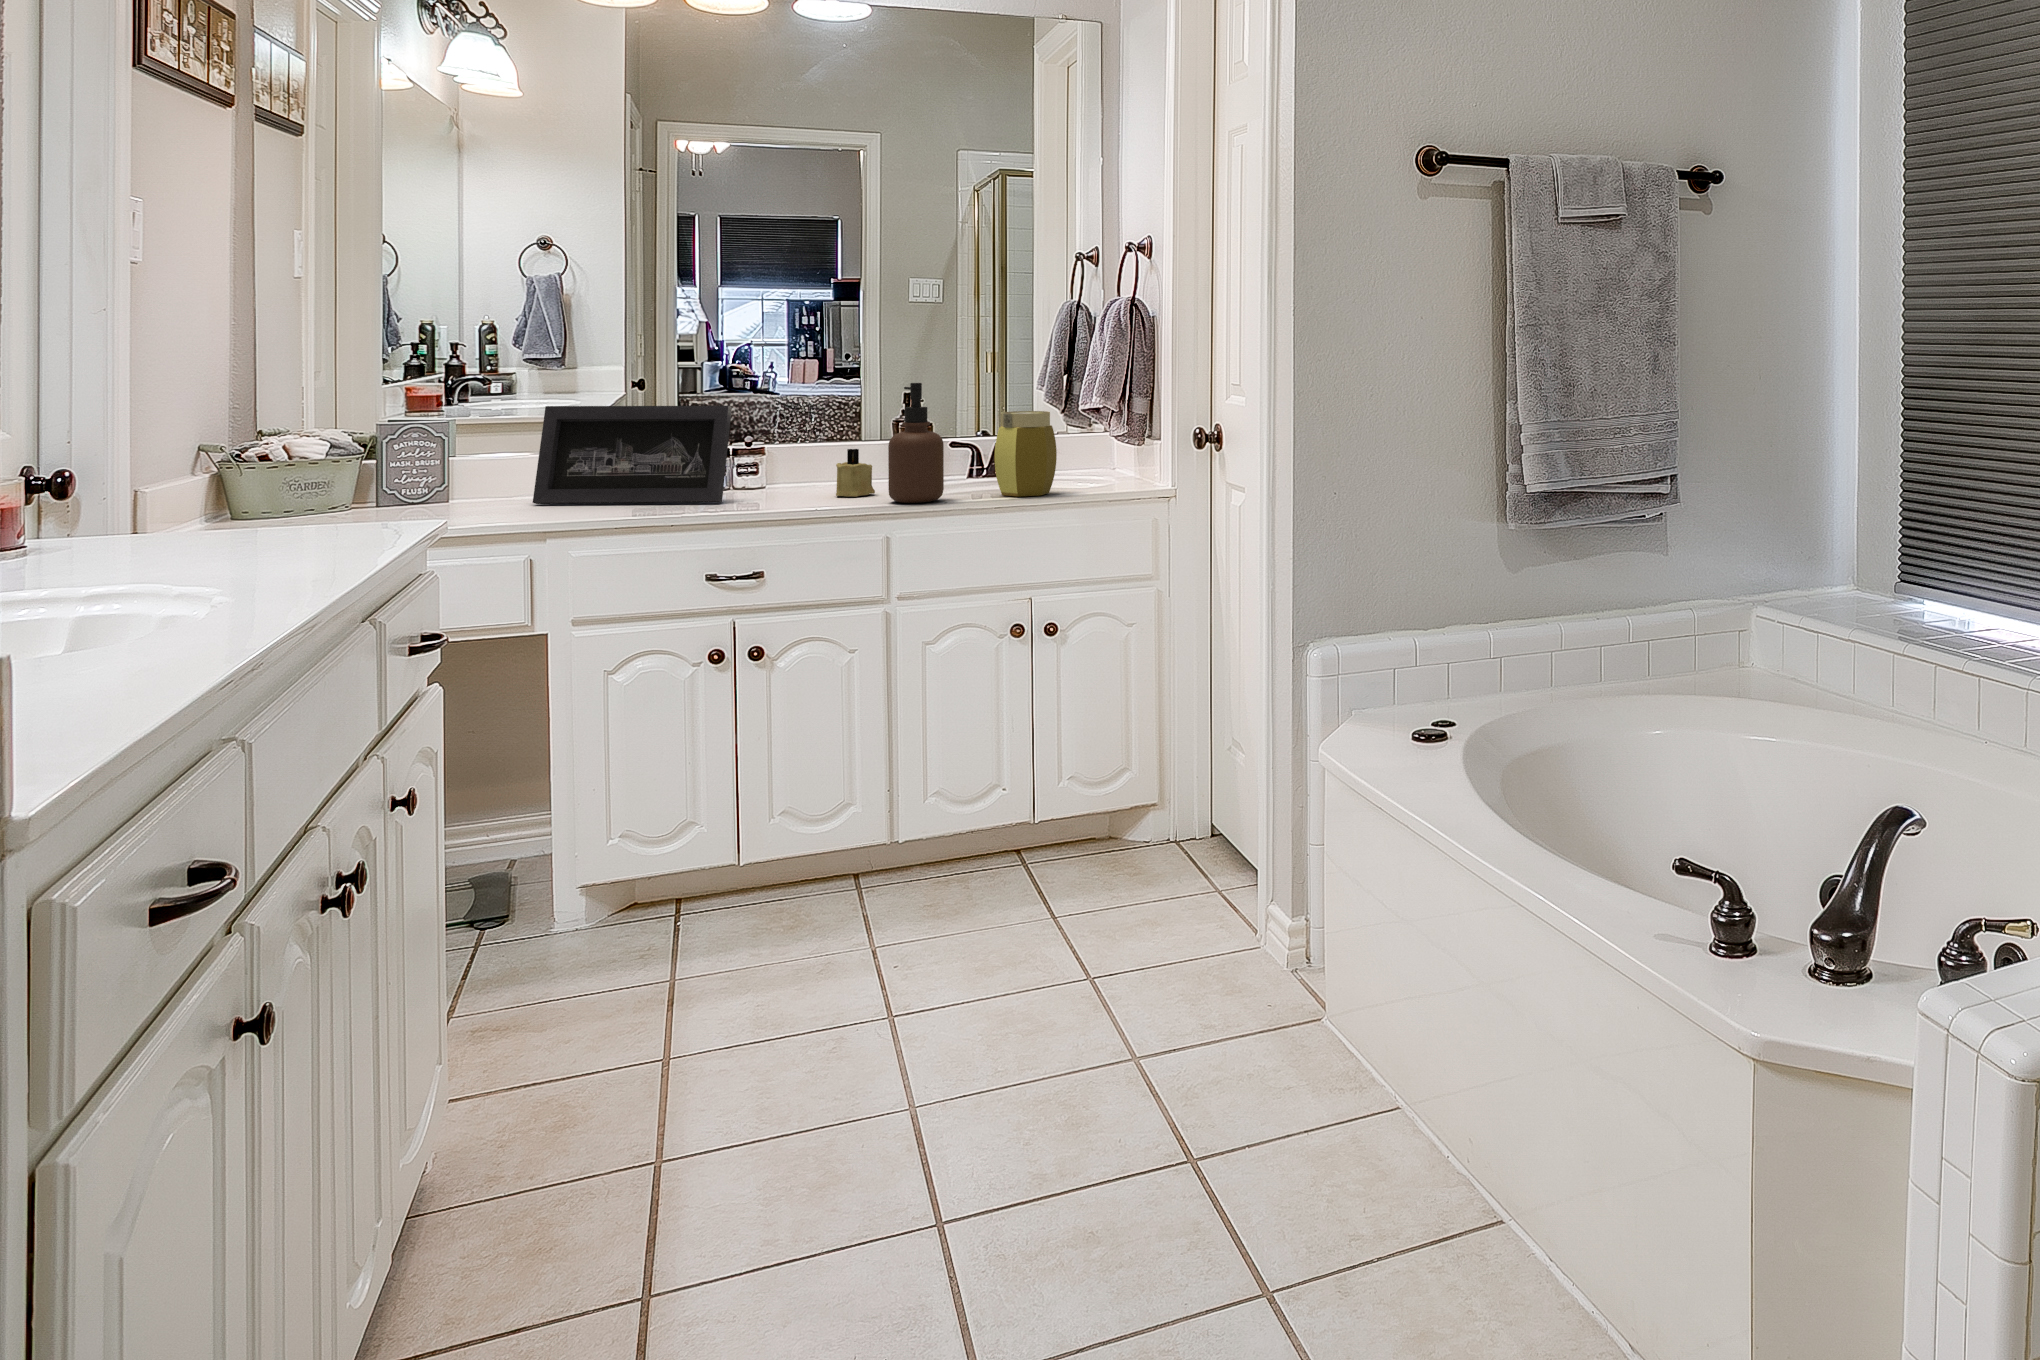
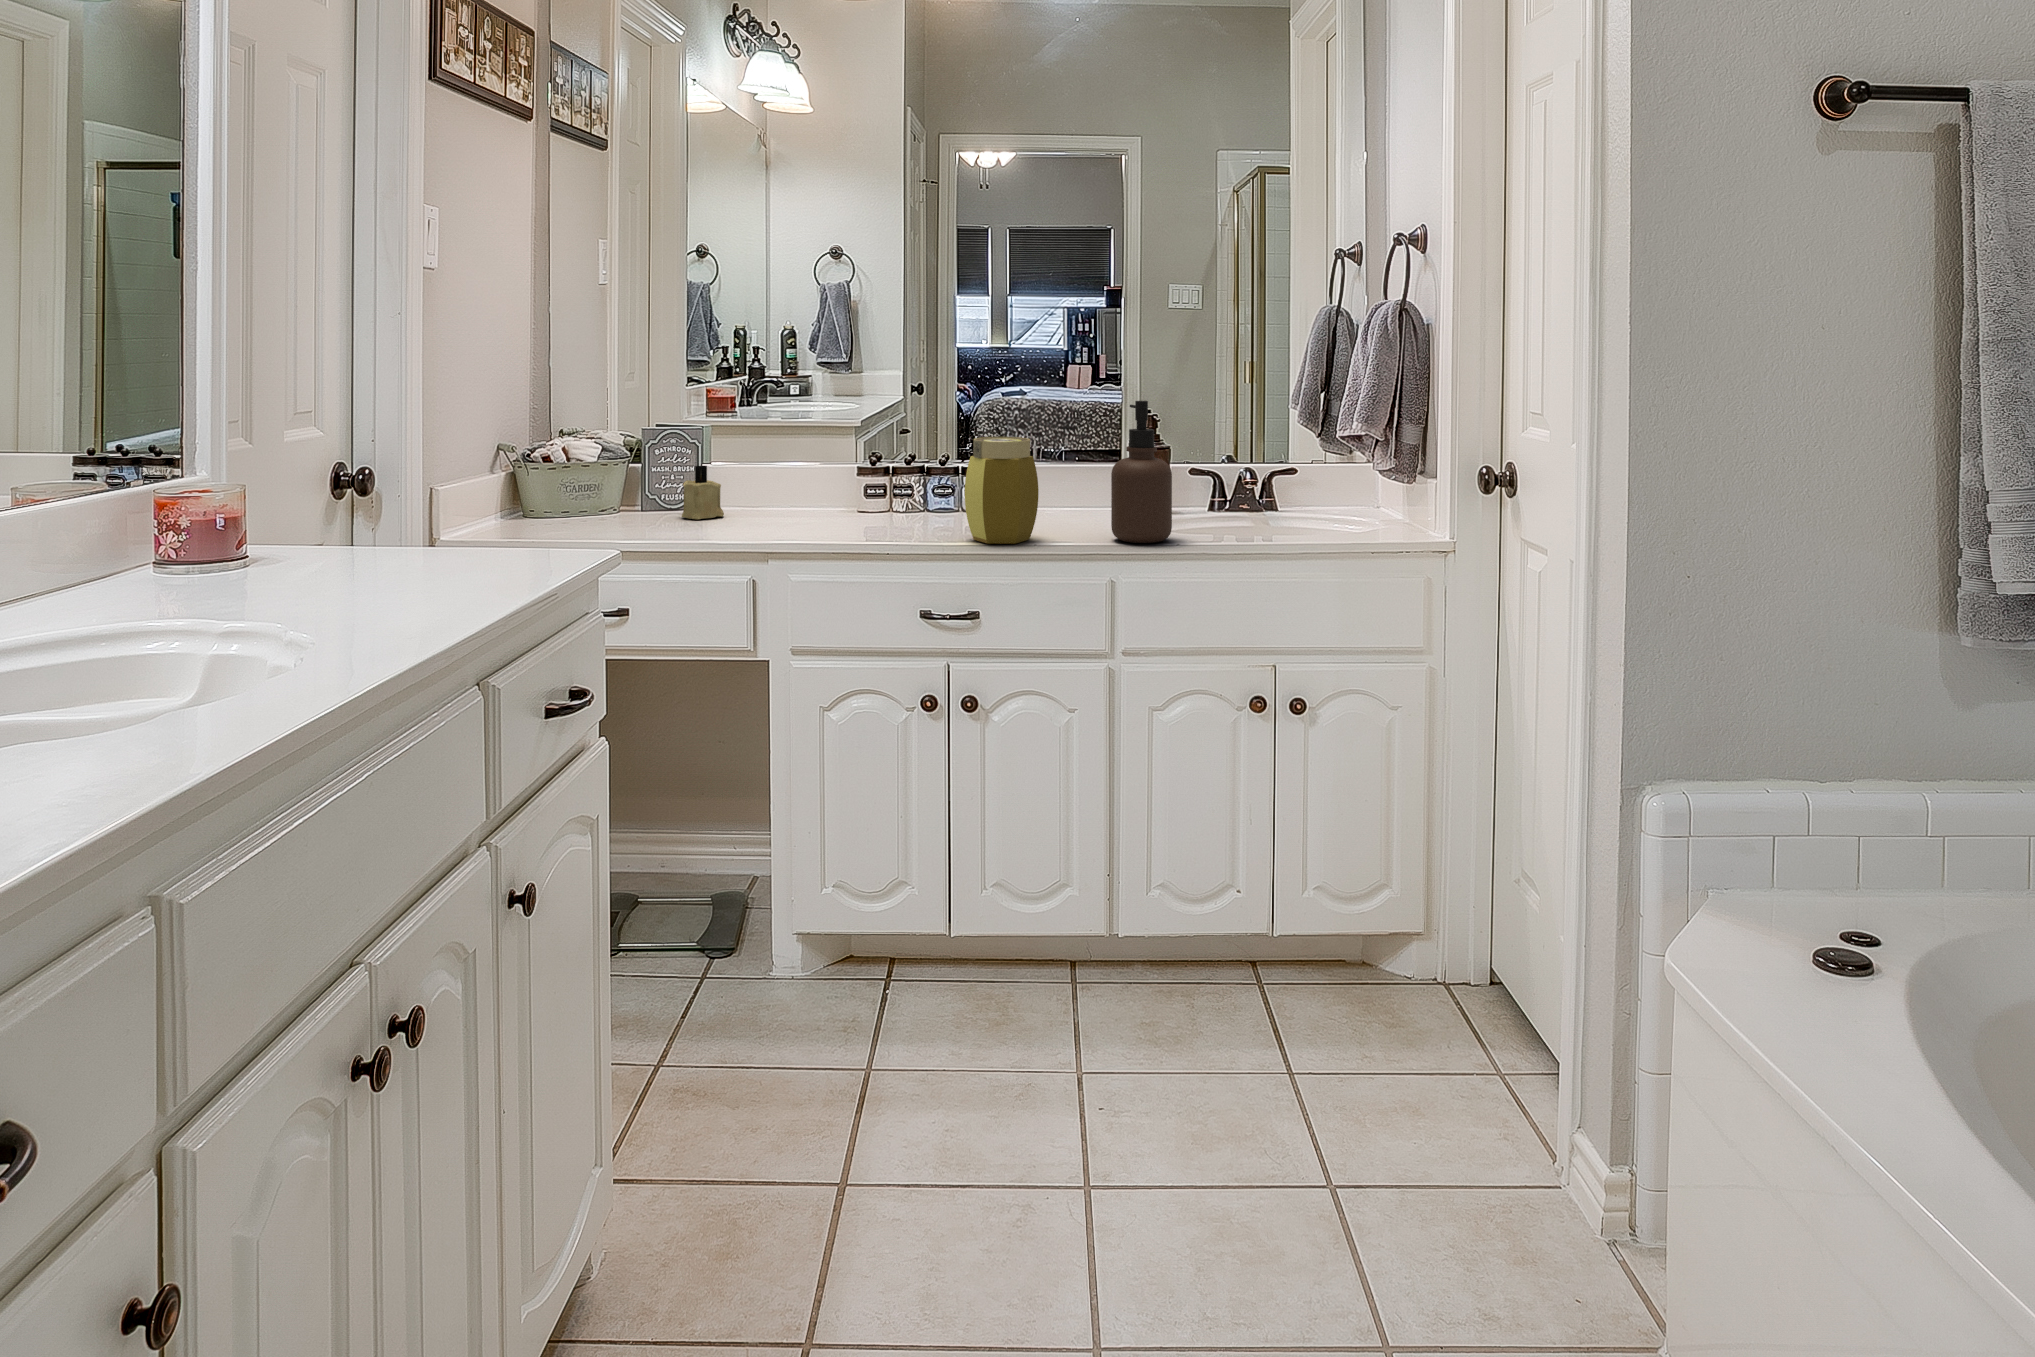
picture frame: present [533,406,732,504] -> none [775,414,956,527]
jar: present [995,411,1057,496] -> present [965,437,1039,544]
candle: present [836,449,875,497] -> present [682,466,724,519]

